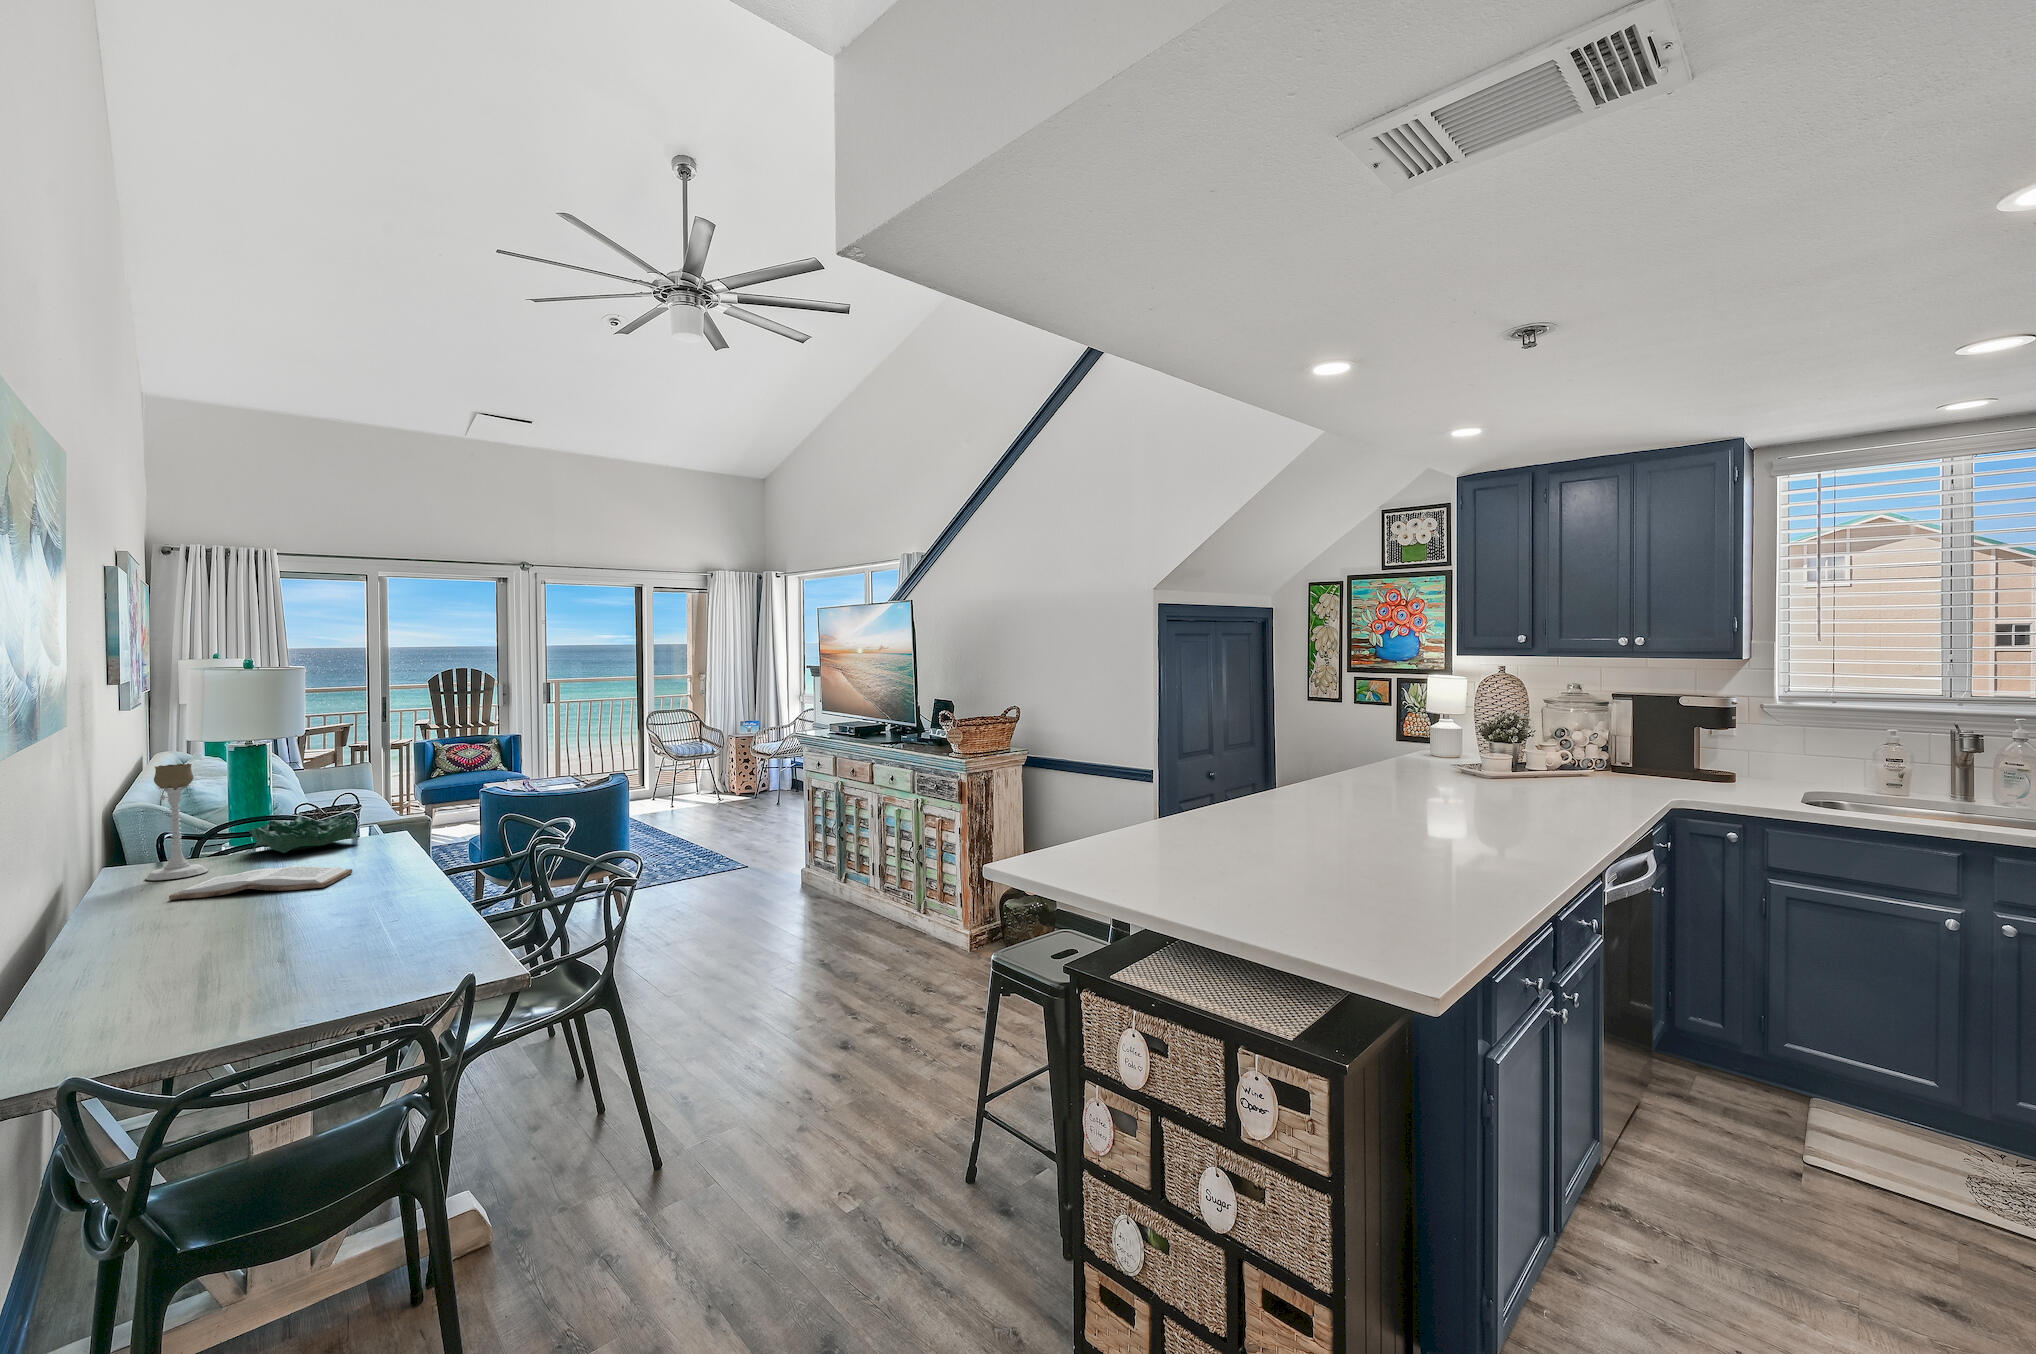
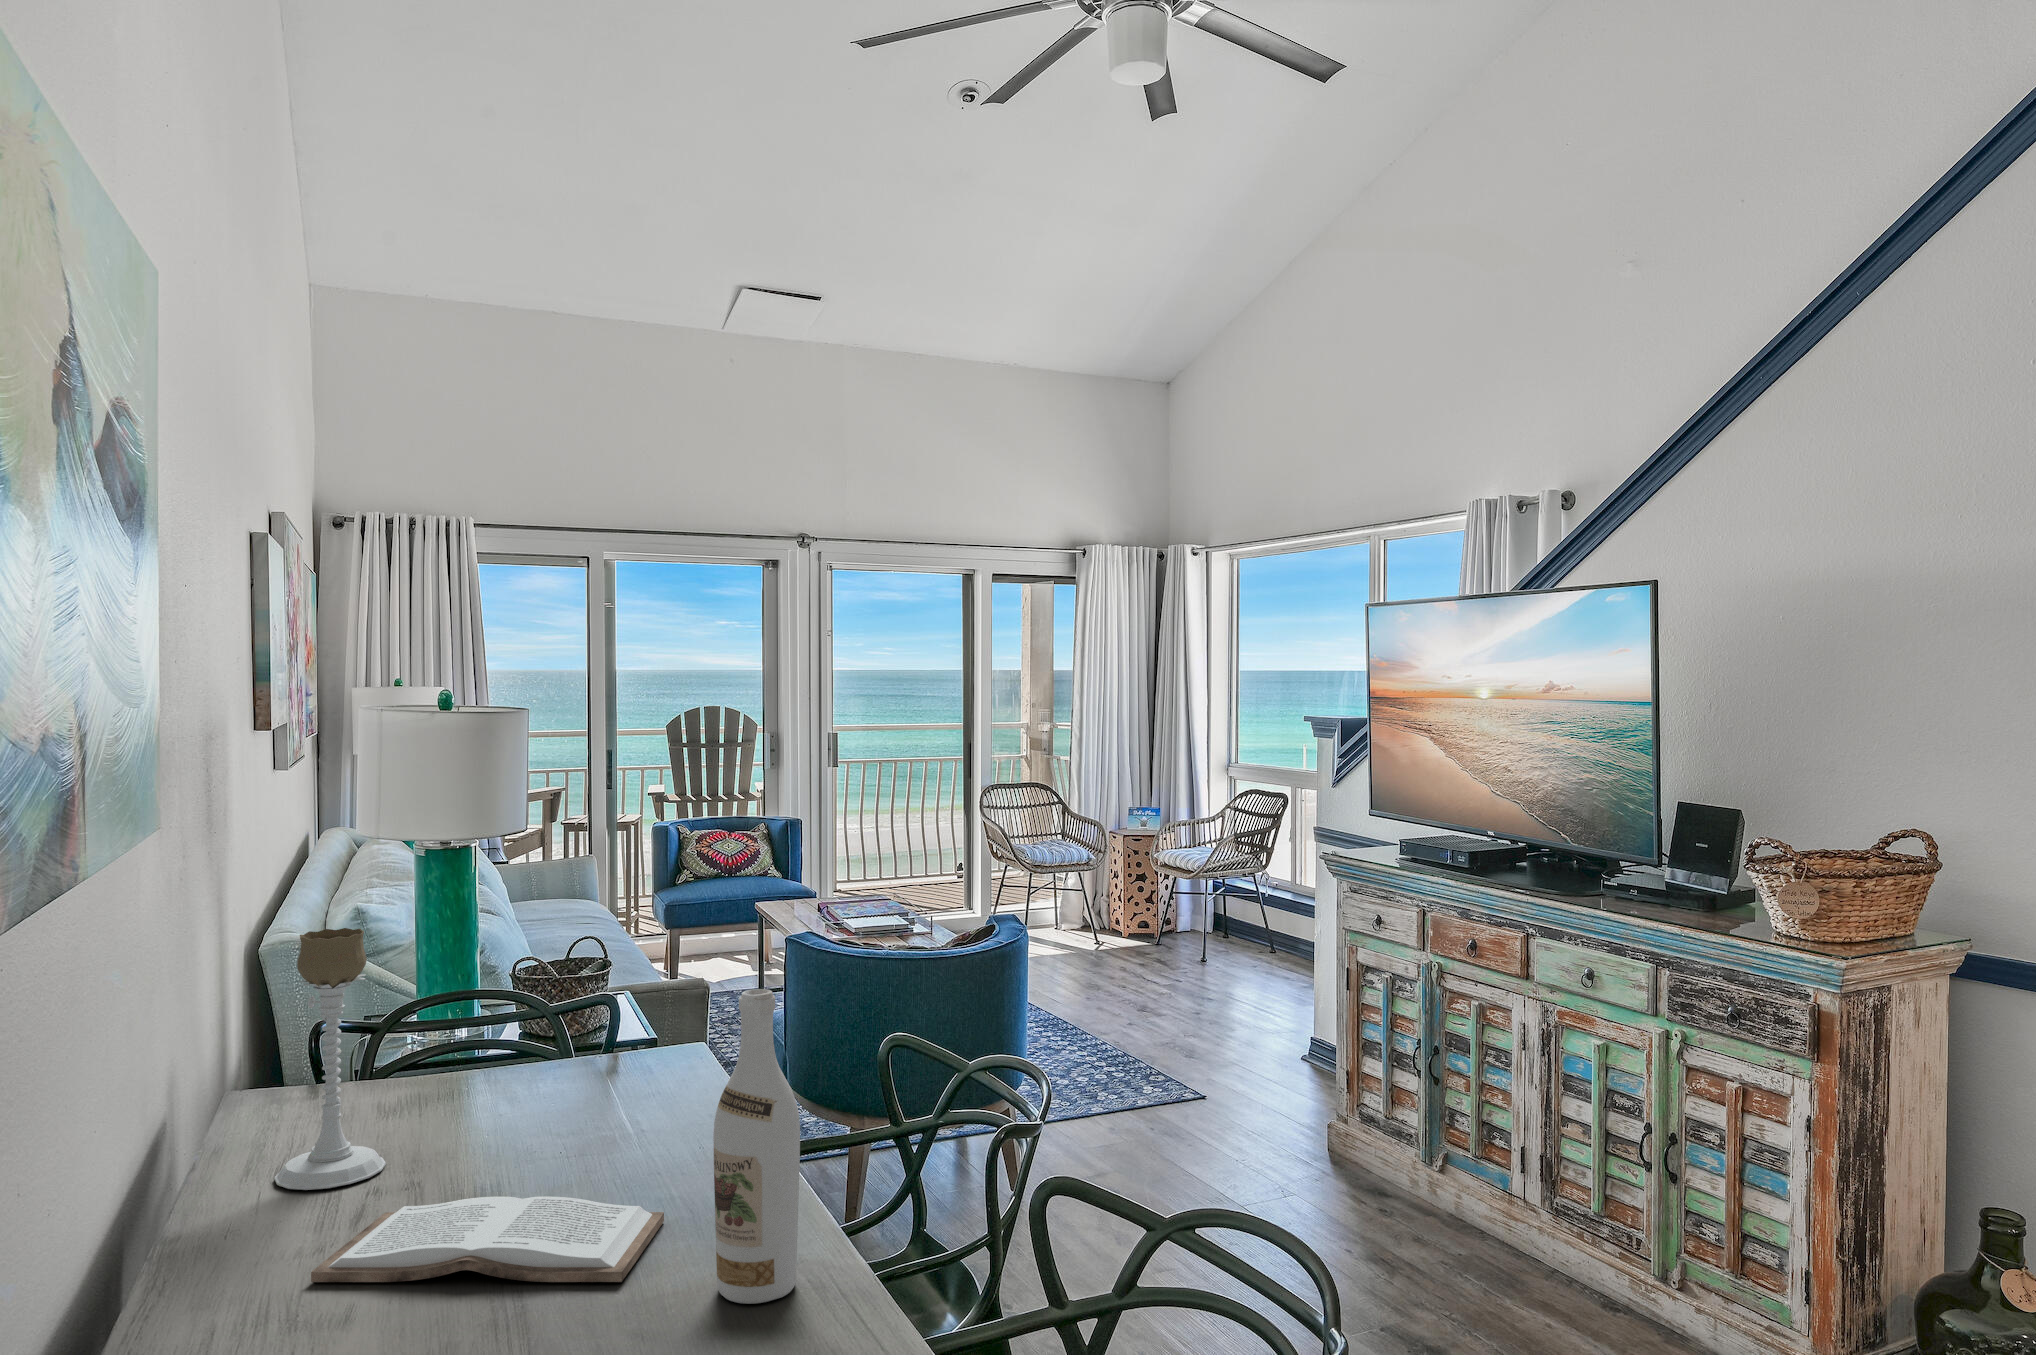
wine bottle: none [365,767,407,887] -> present [713,989,800,1304]
decorative bowl: present [248,815,359,853] -> none [454,1027,648,1126]

